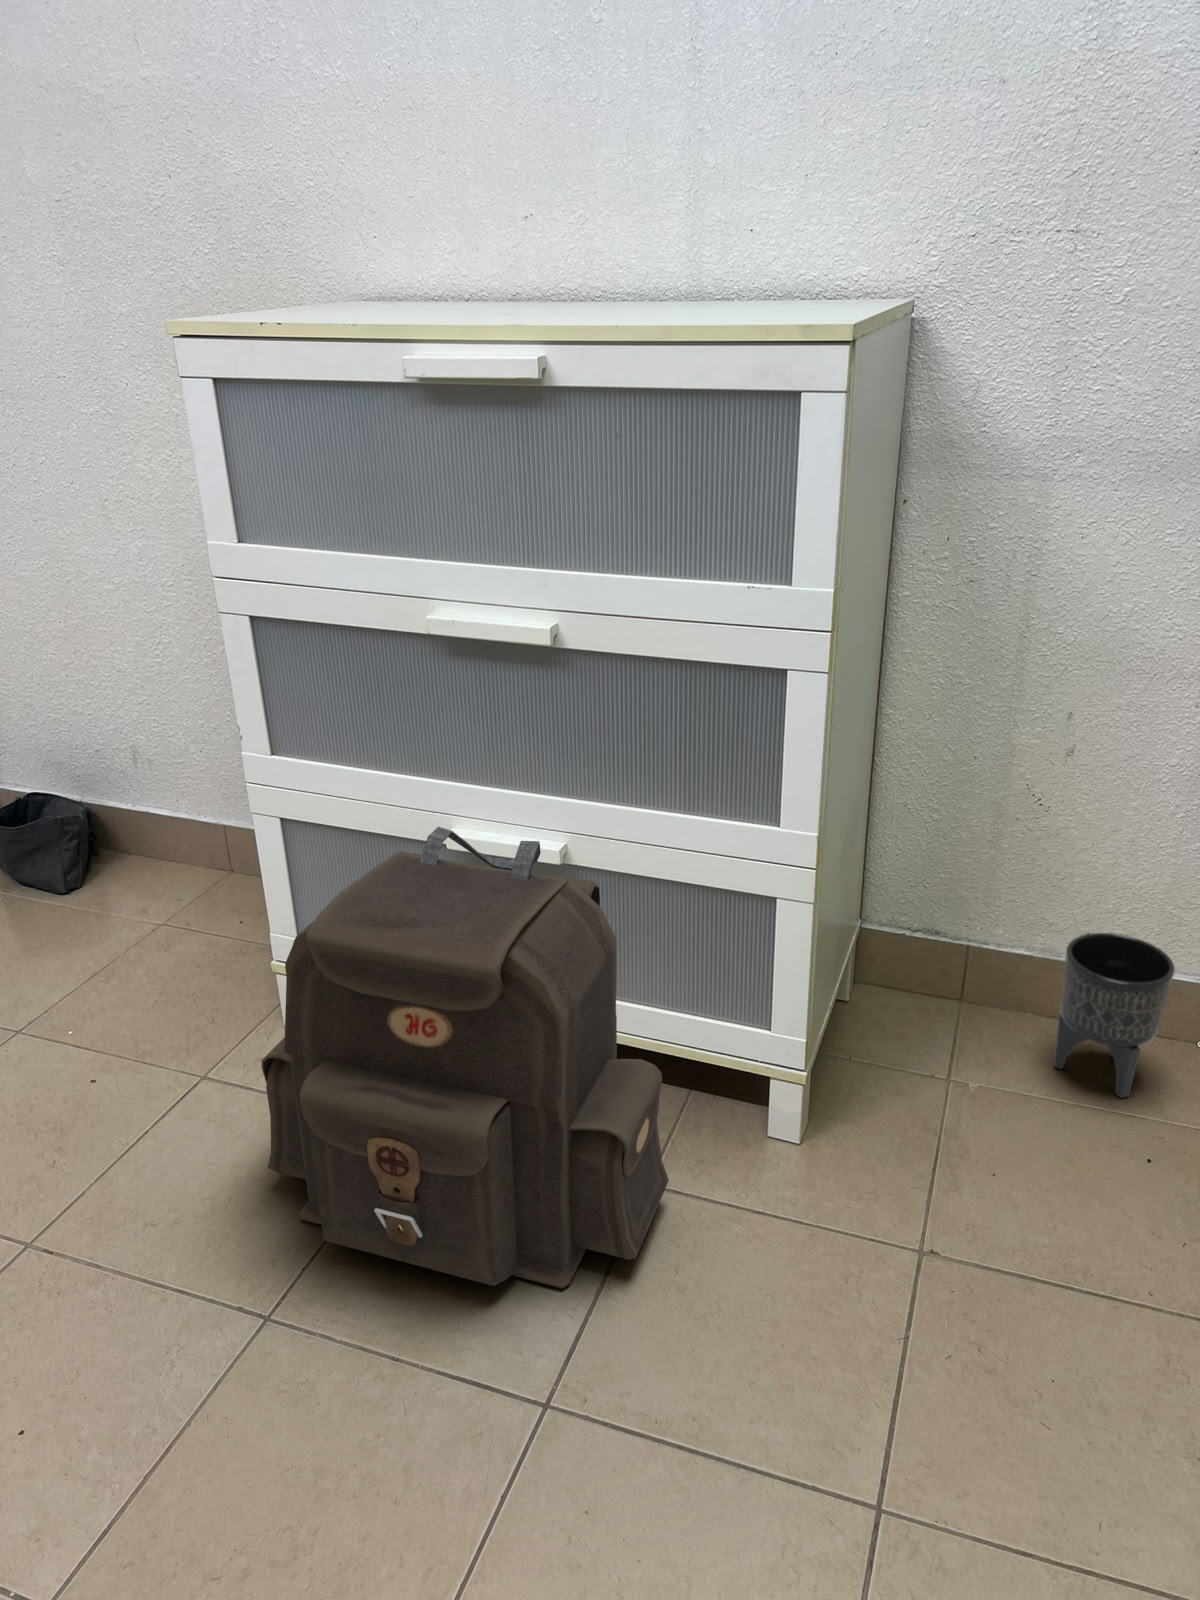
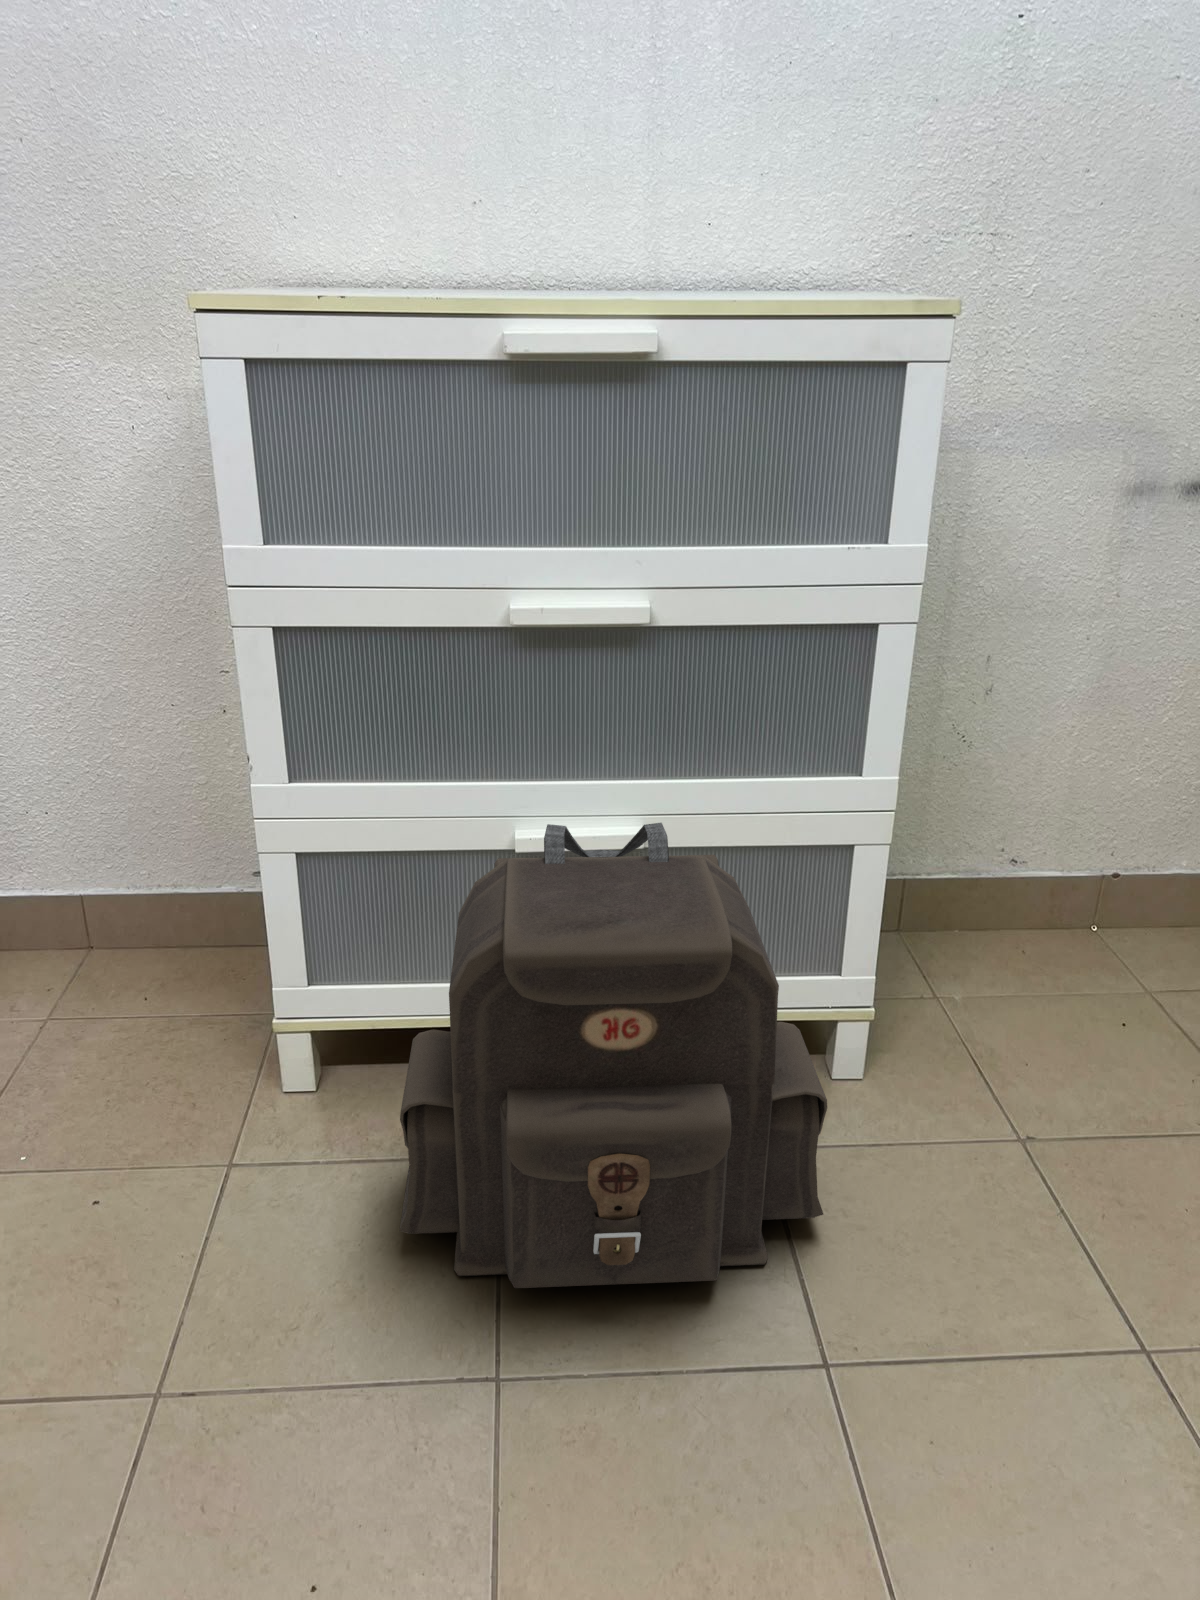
planter: present [1054,933,1175,1098] -> none [1000,843,1102,980]

